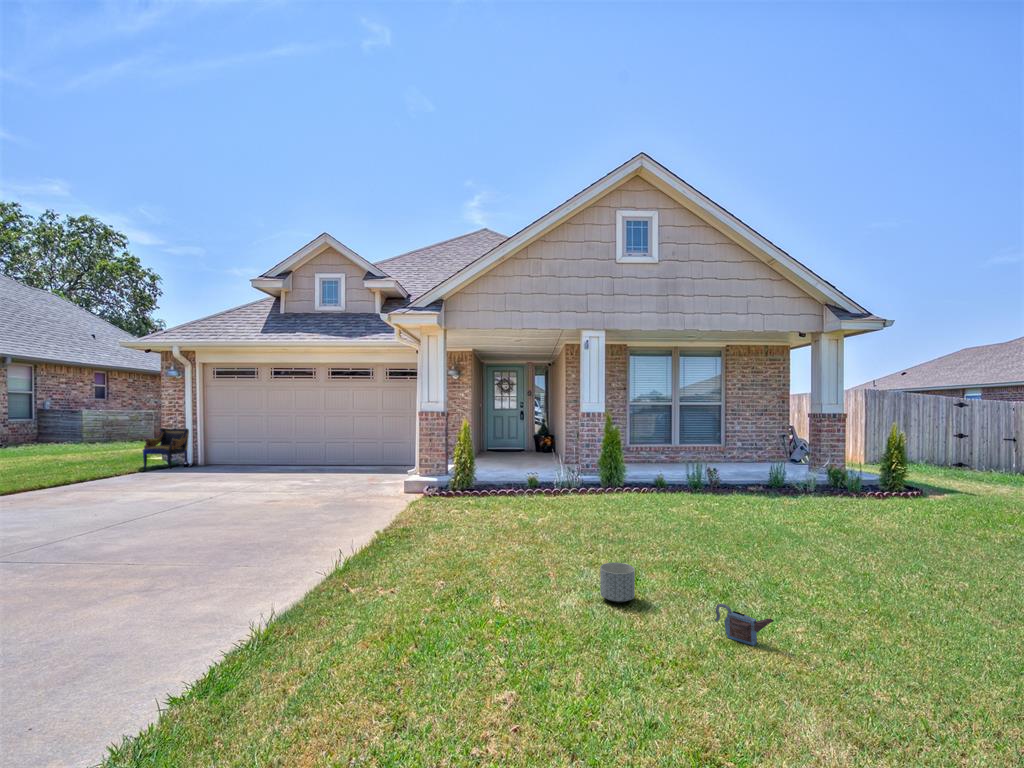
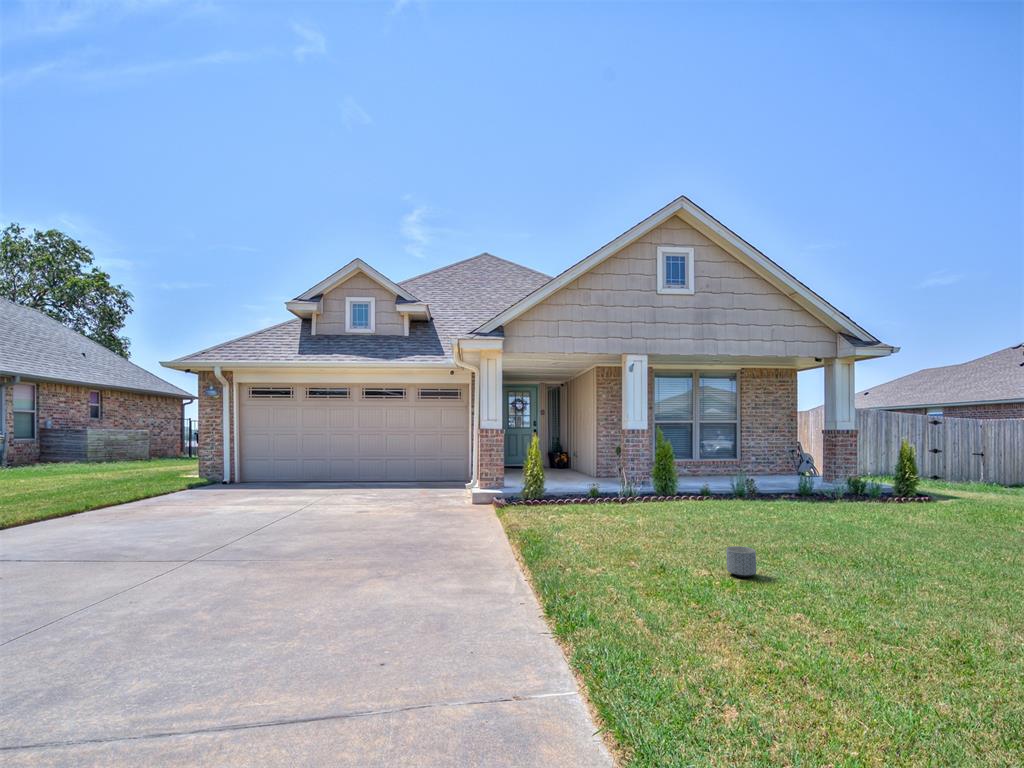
armchair: present [143,428,189,469] -> none [184,446,228,487]
watering can: present [715,604,774,646] -> none [834,570,884,600]

